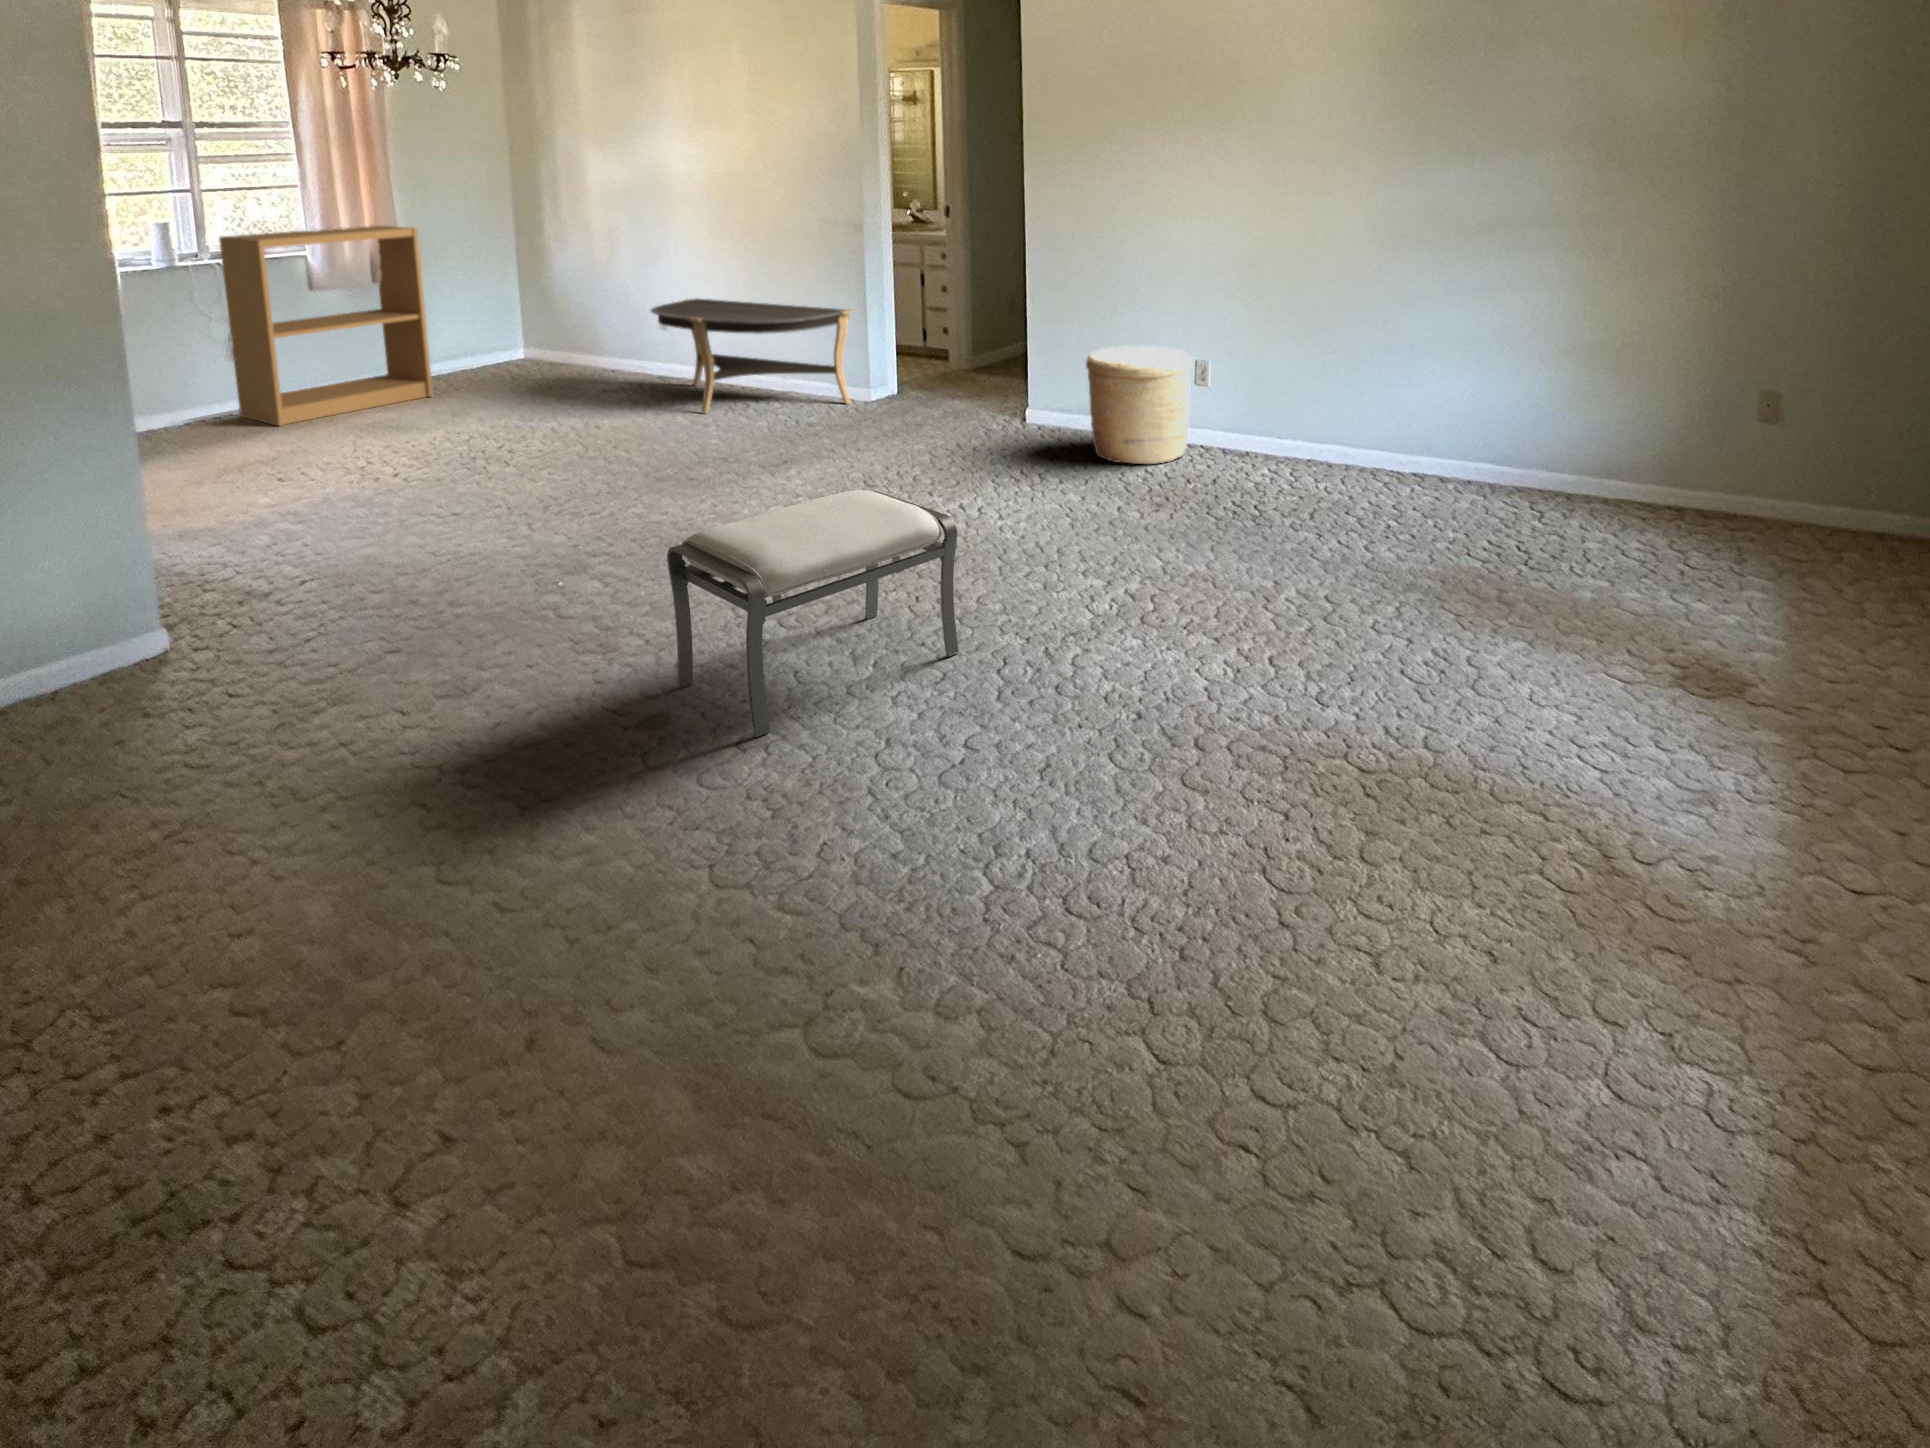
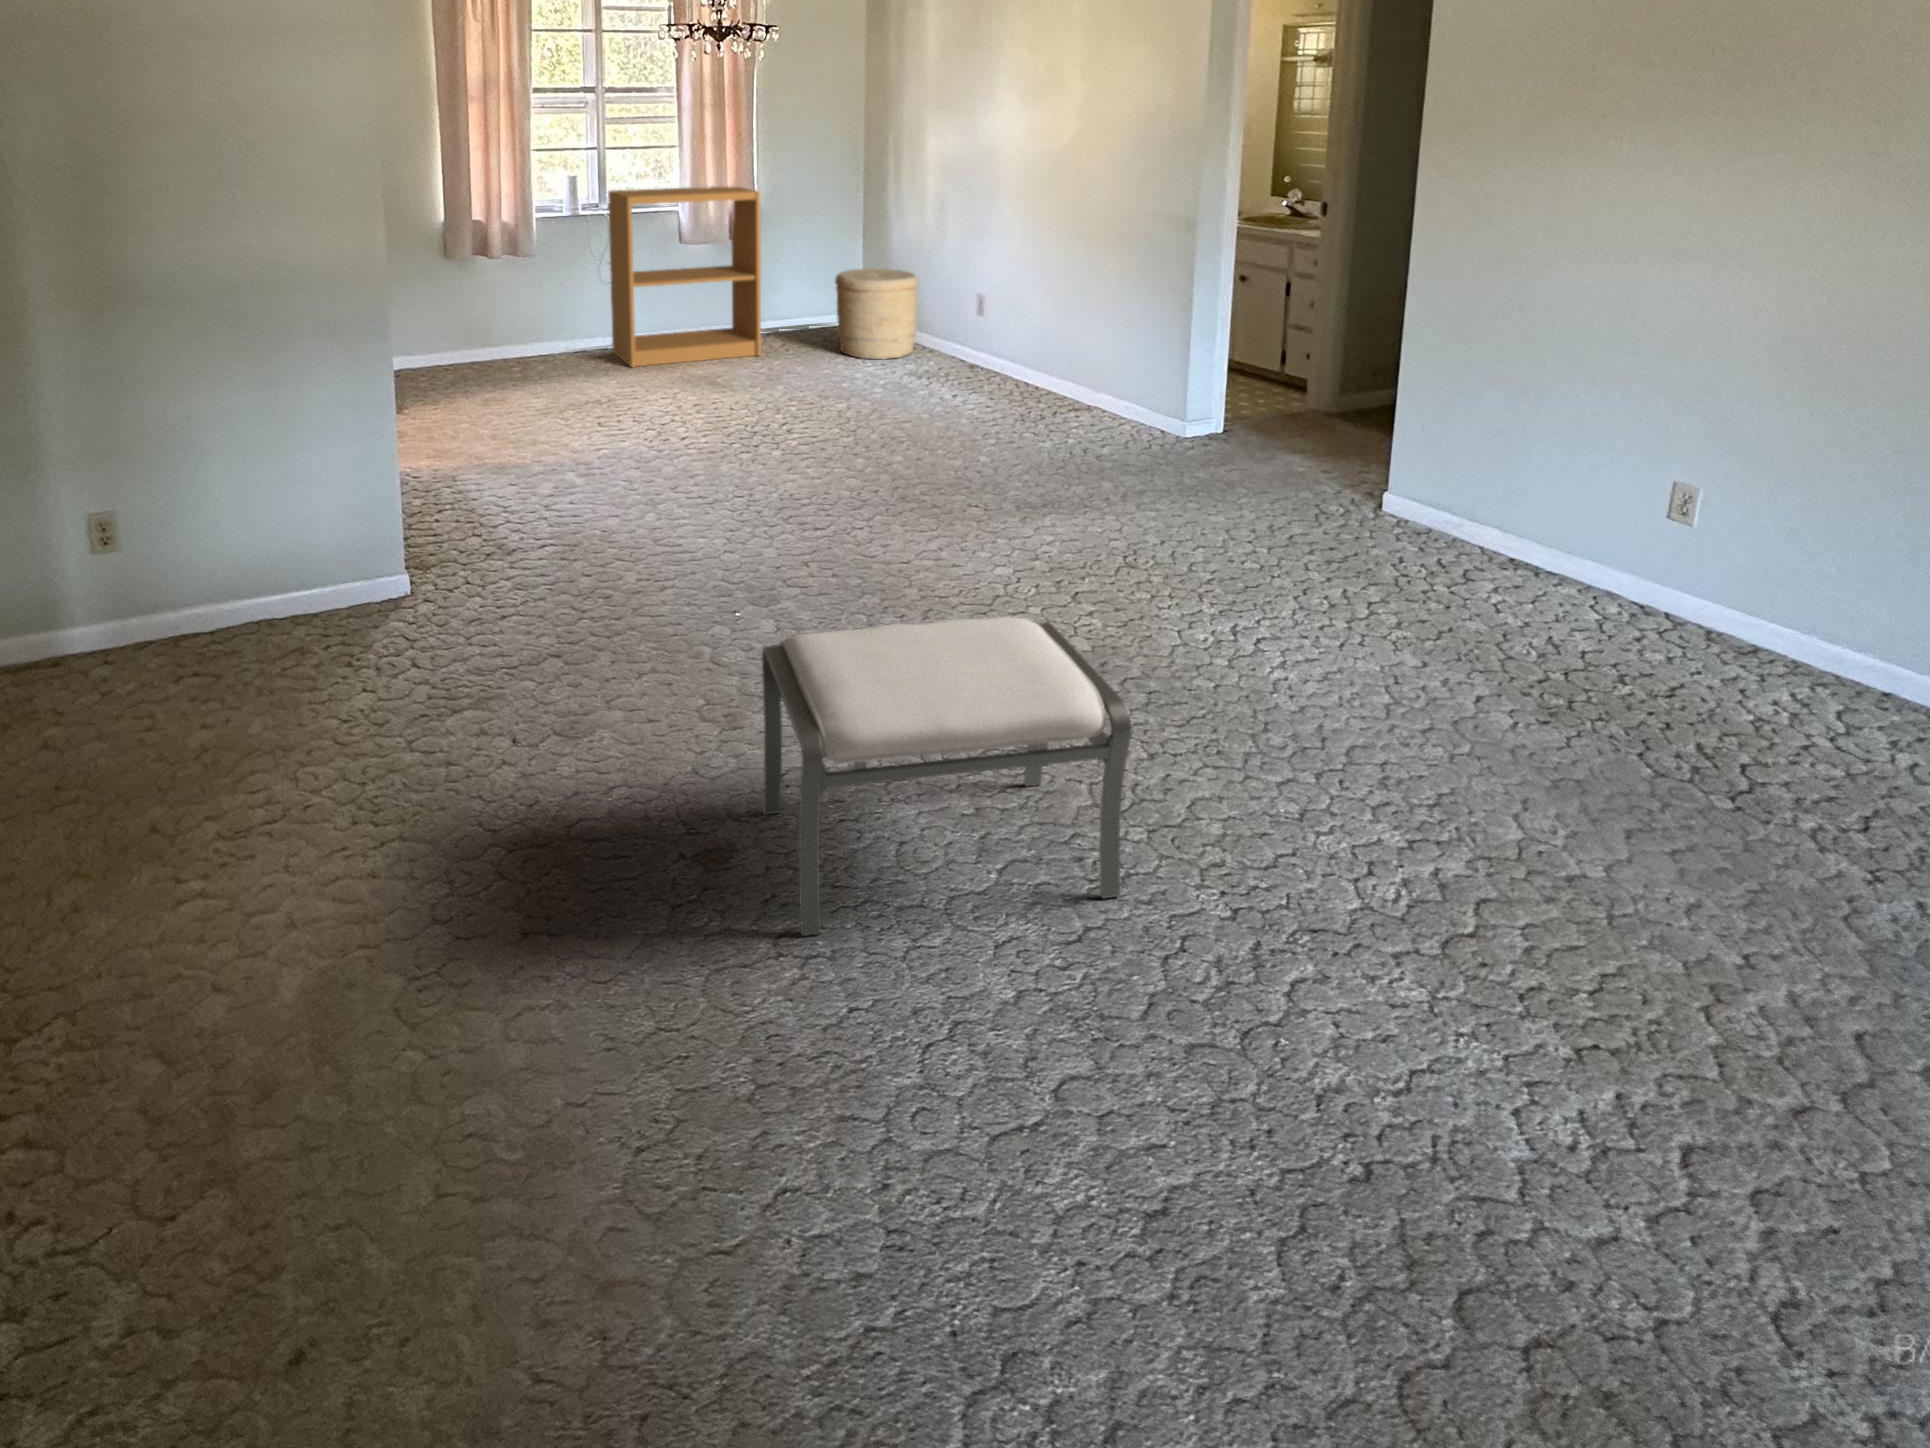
coffee table: present [651,299,852,414] -> none [953,287,1174,438]
woven basket: present [1086,346,1192,464] -> present [835,269,919,359]

